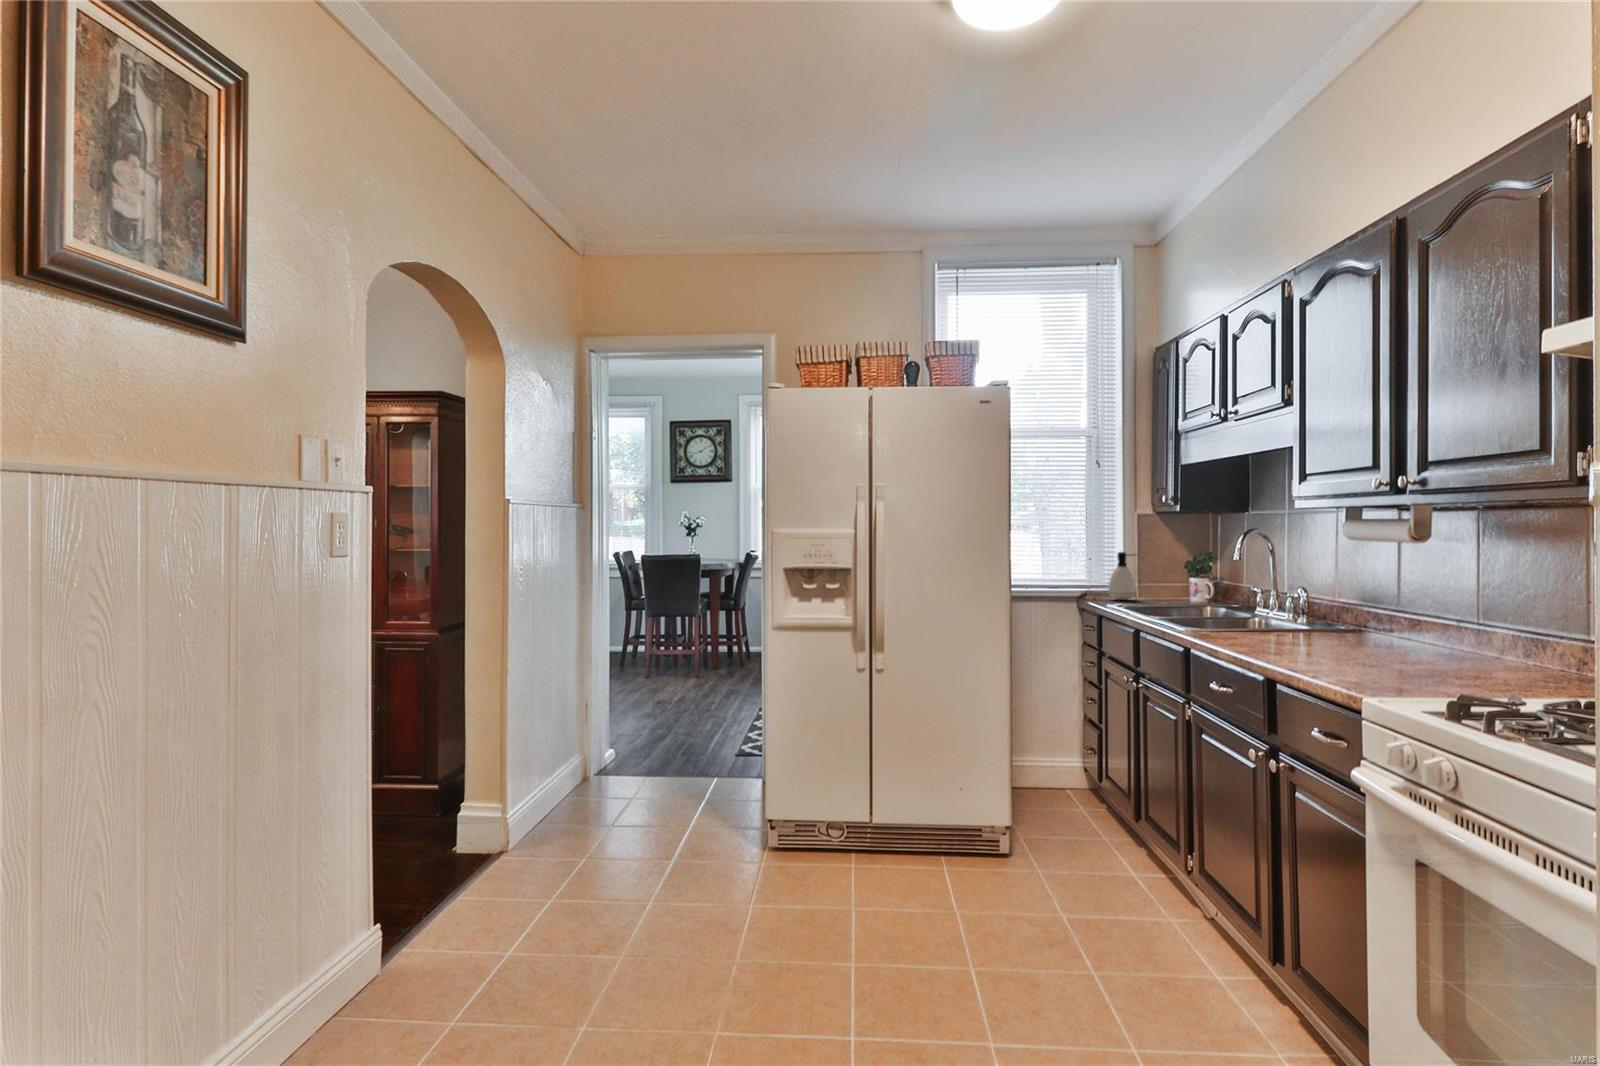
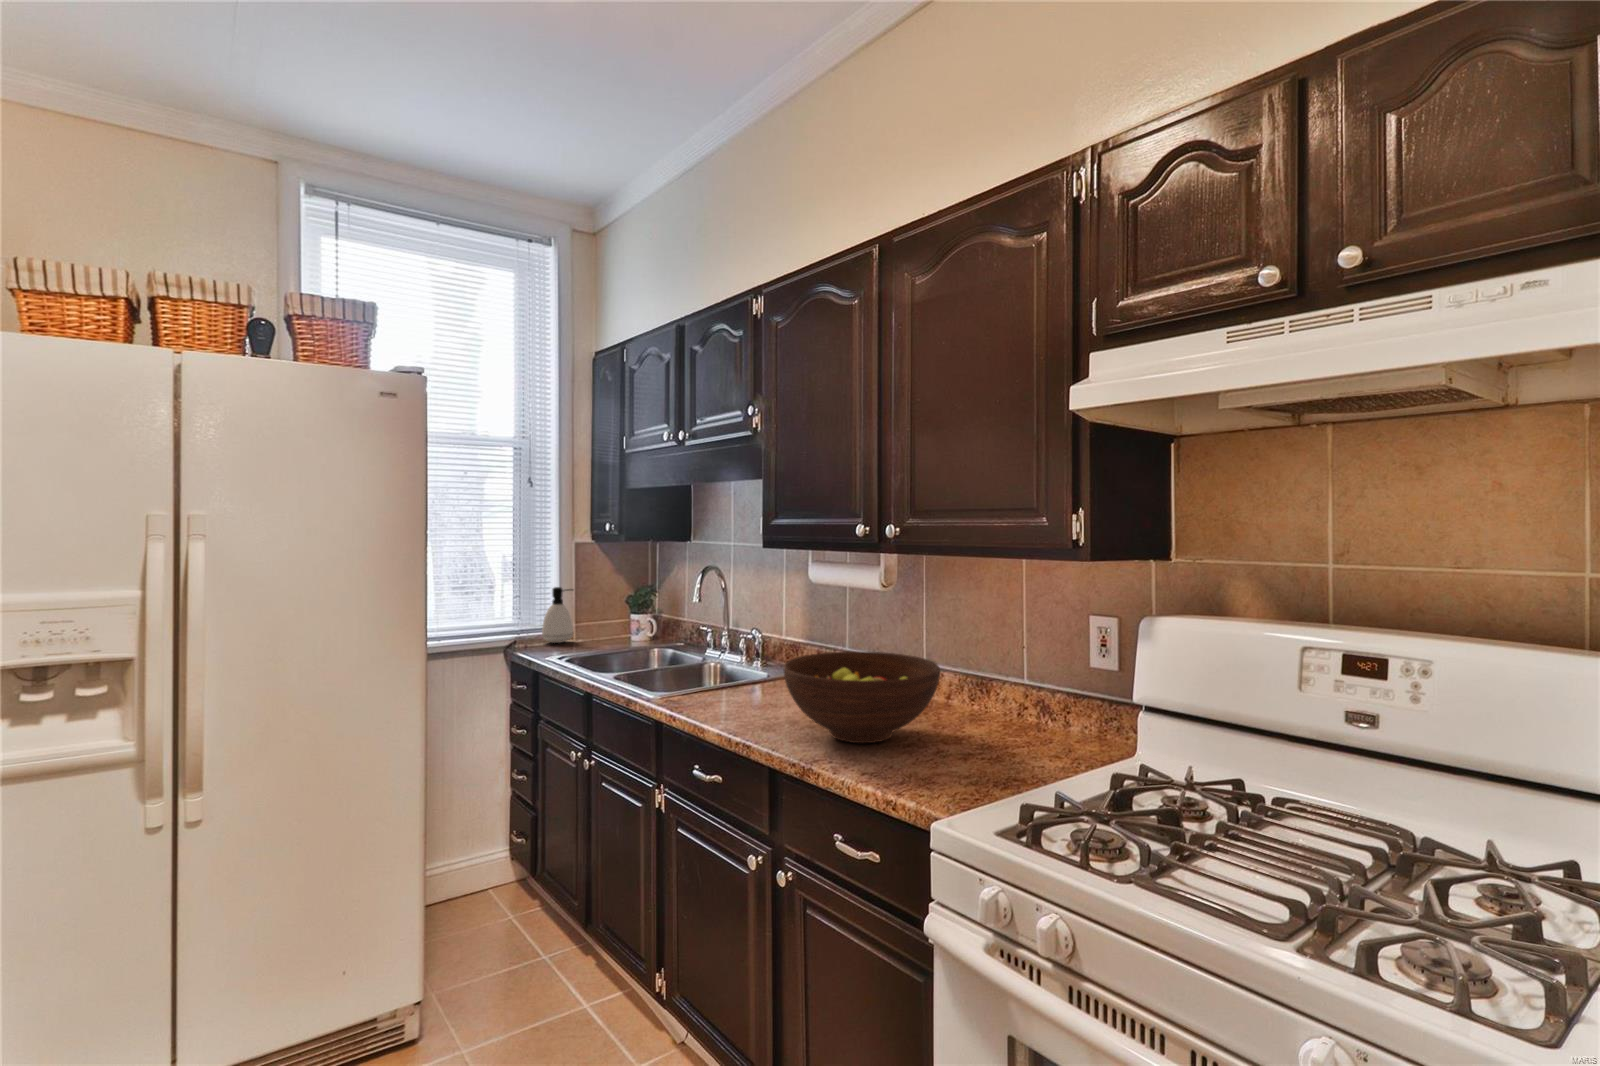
fruit bowl: none [1278,590,1450,663] -> present [783,652,940,743]

